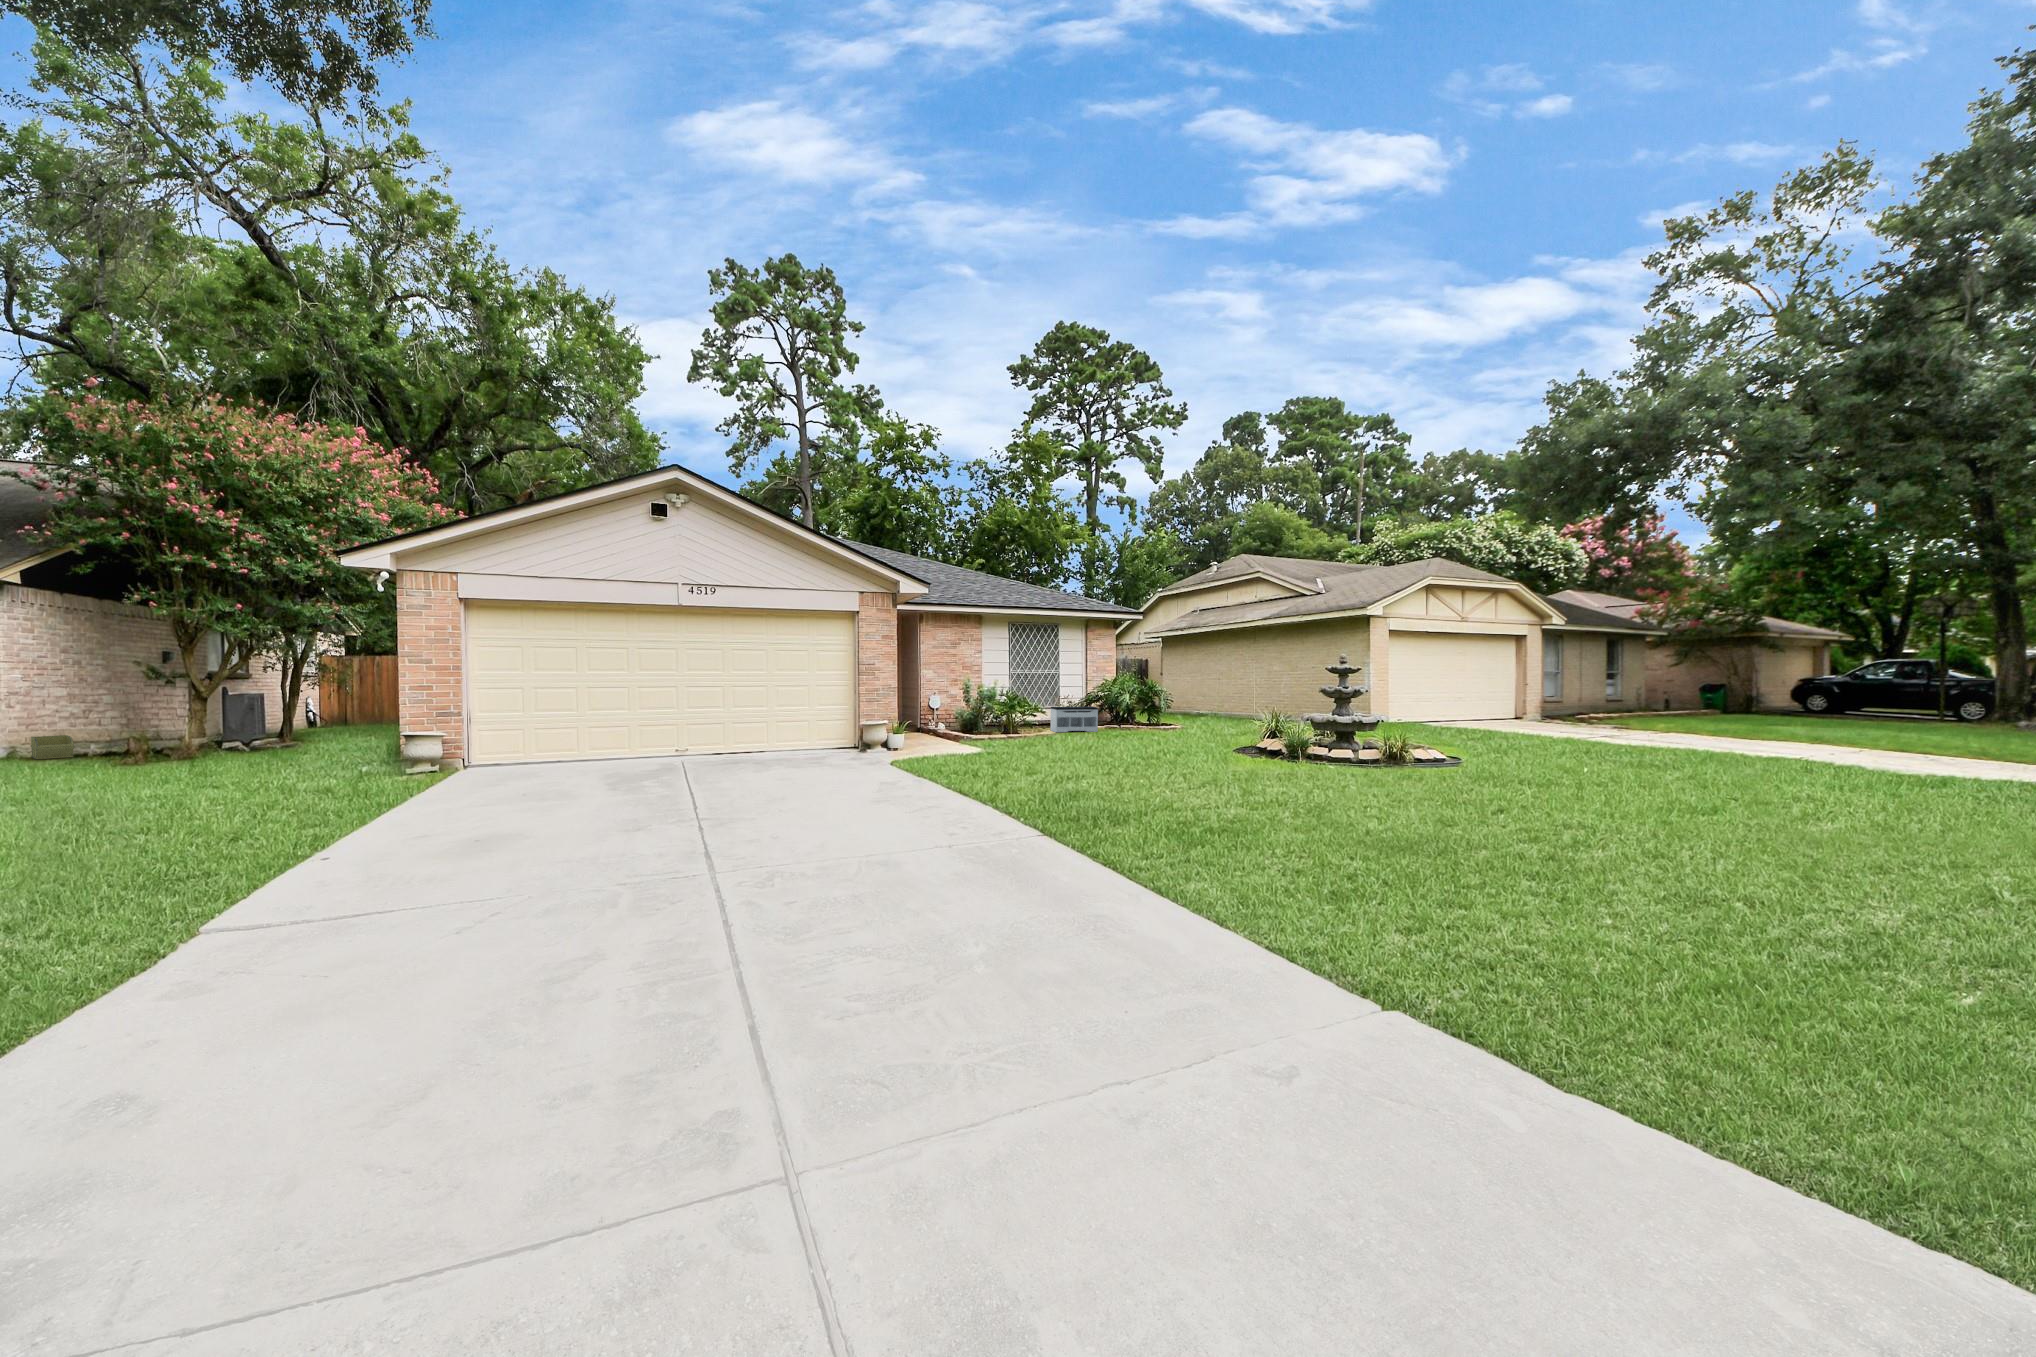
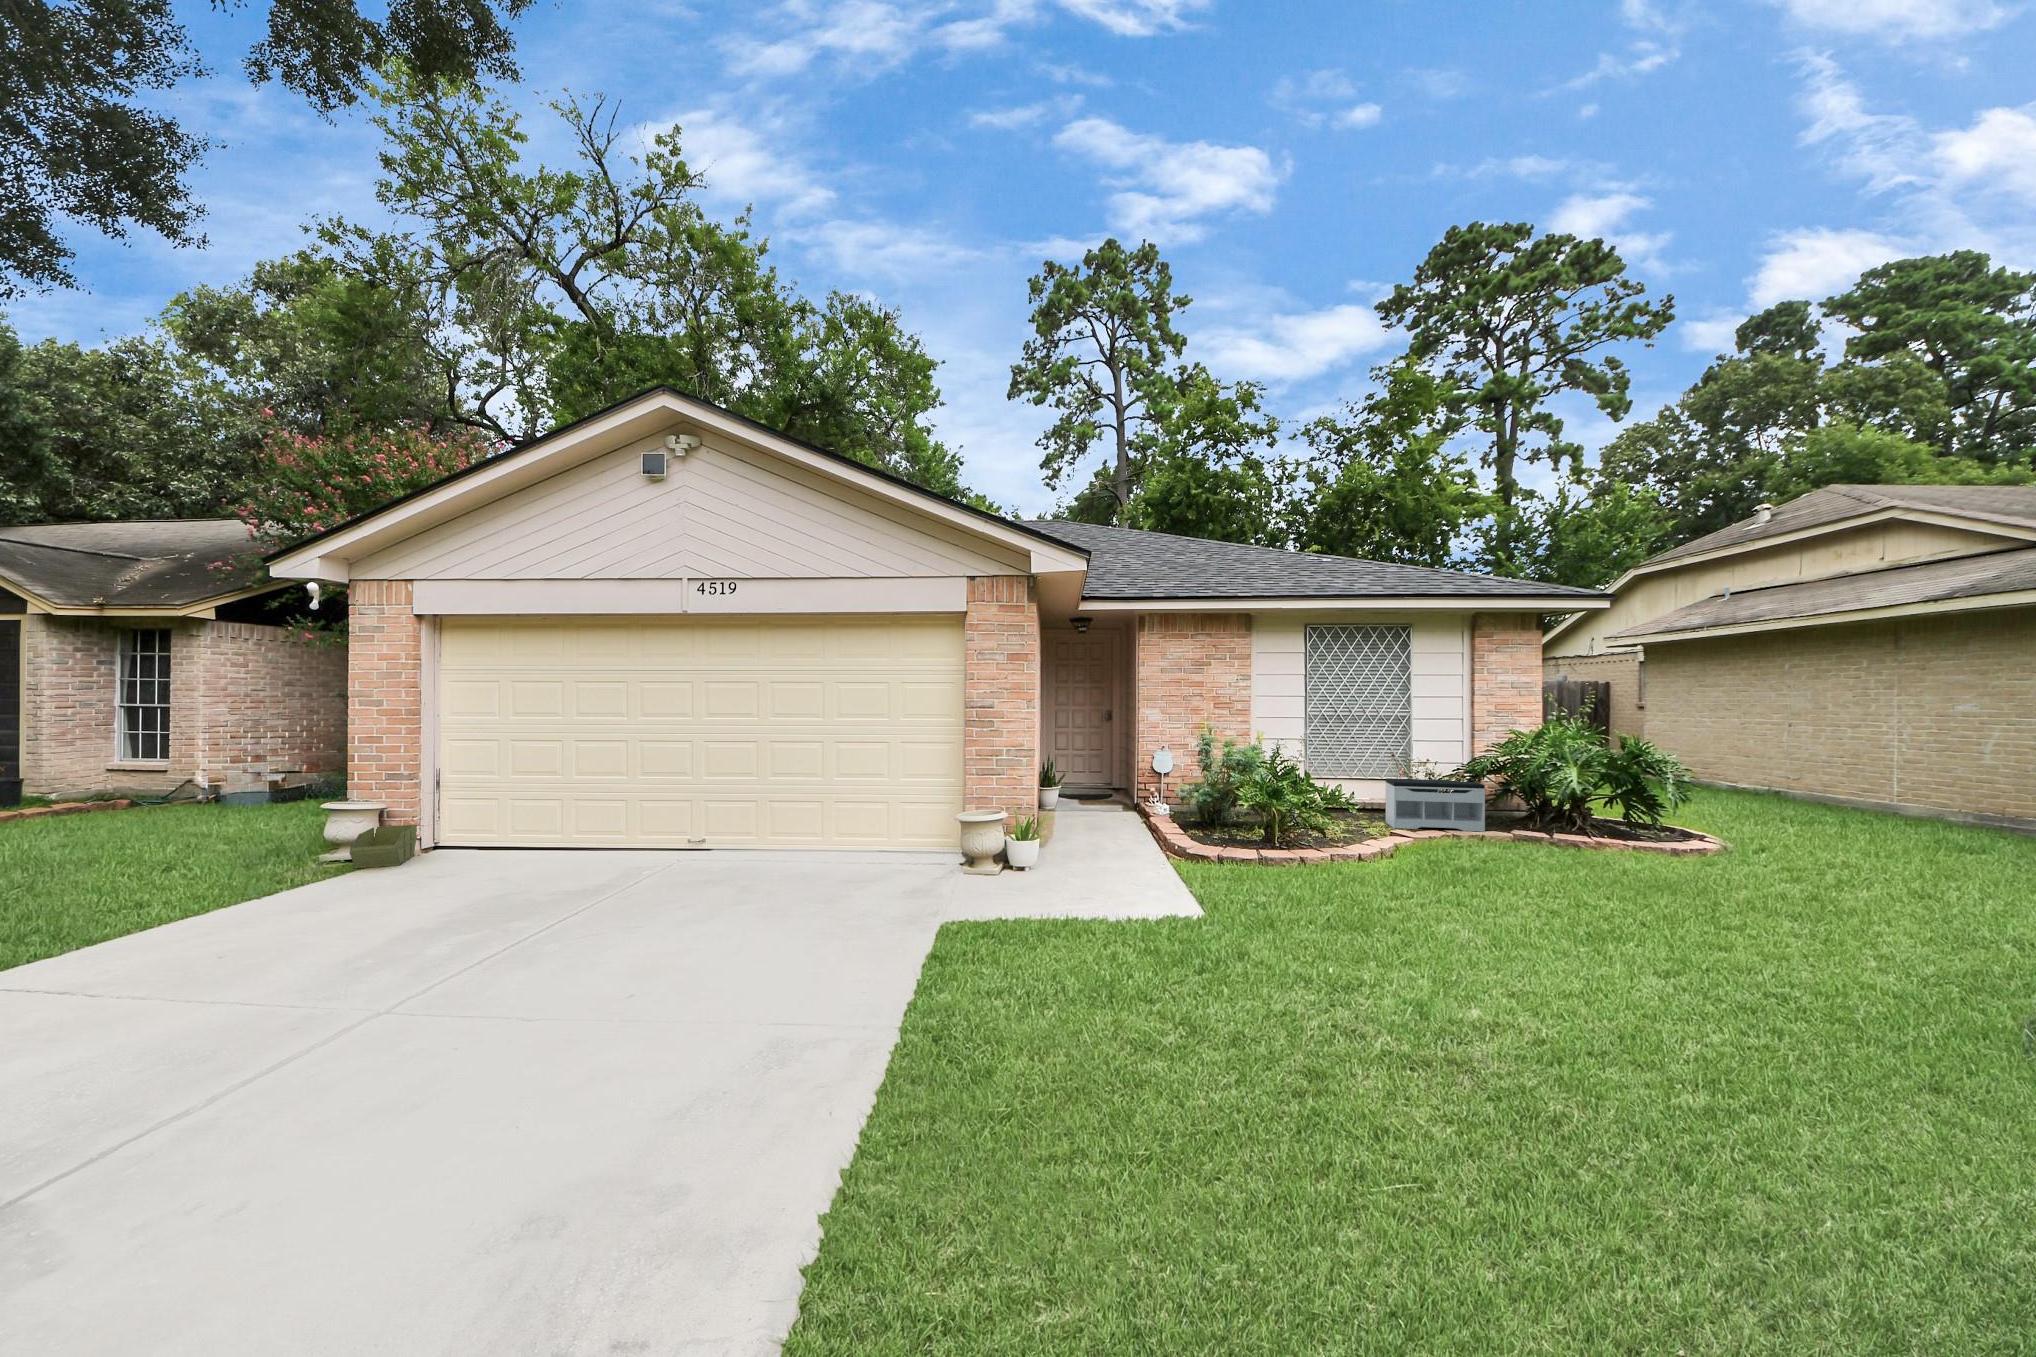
storage bin: present [31,735,74,759] -> present [350,825,417,869]

